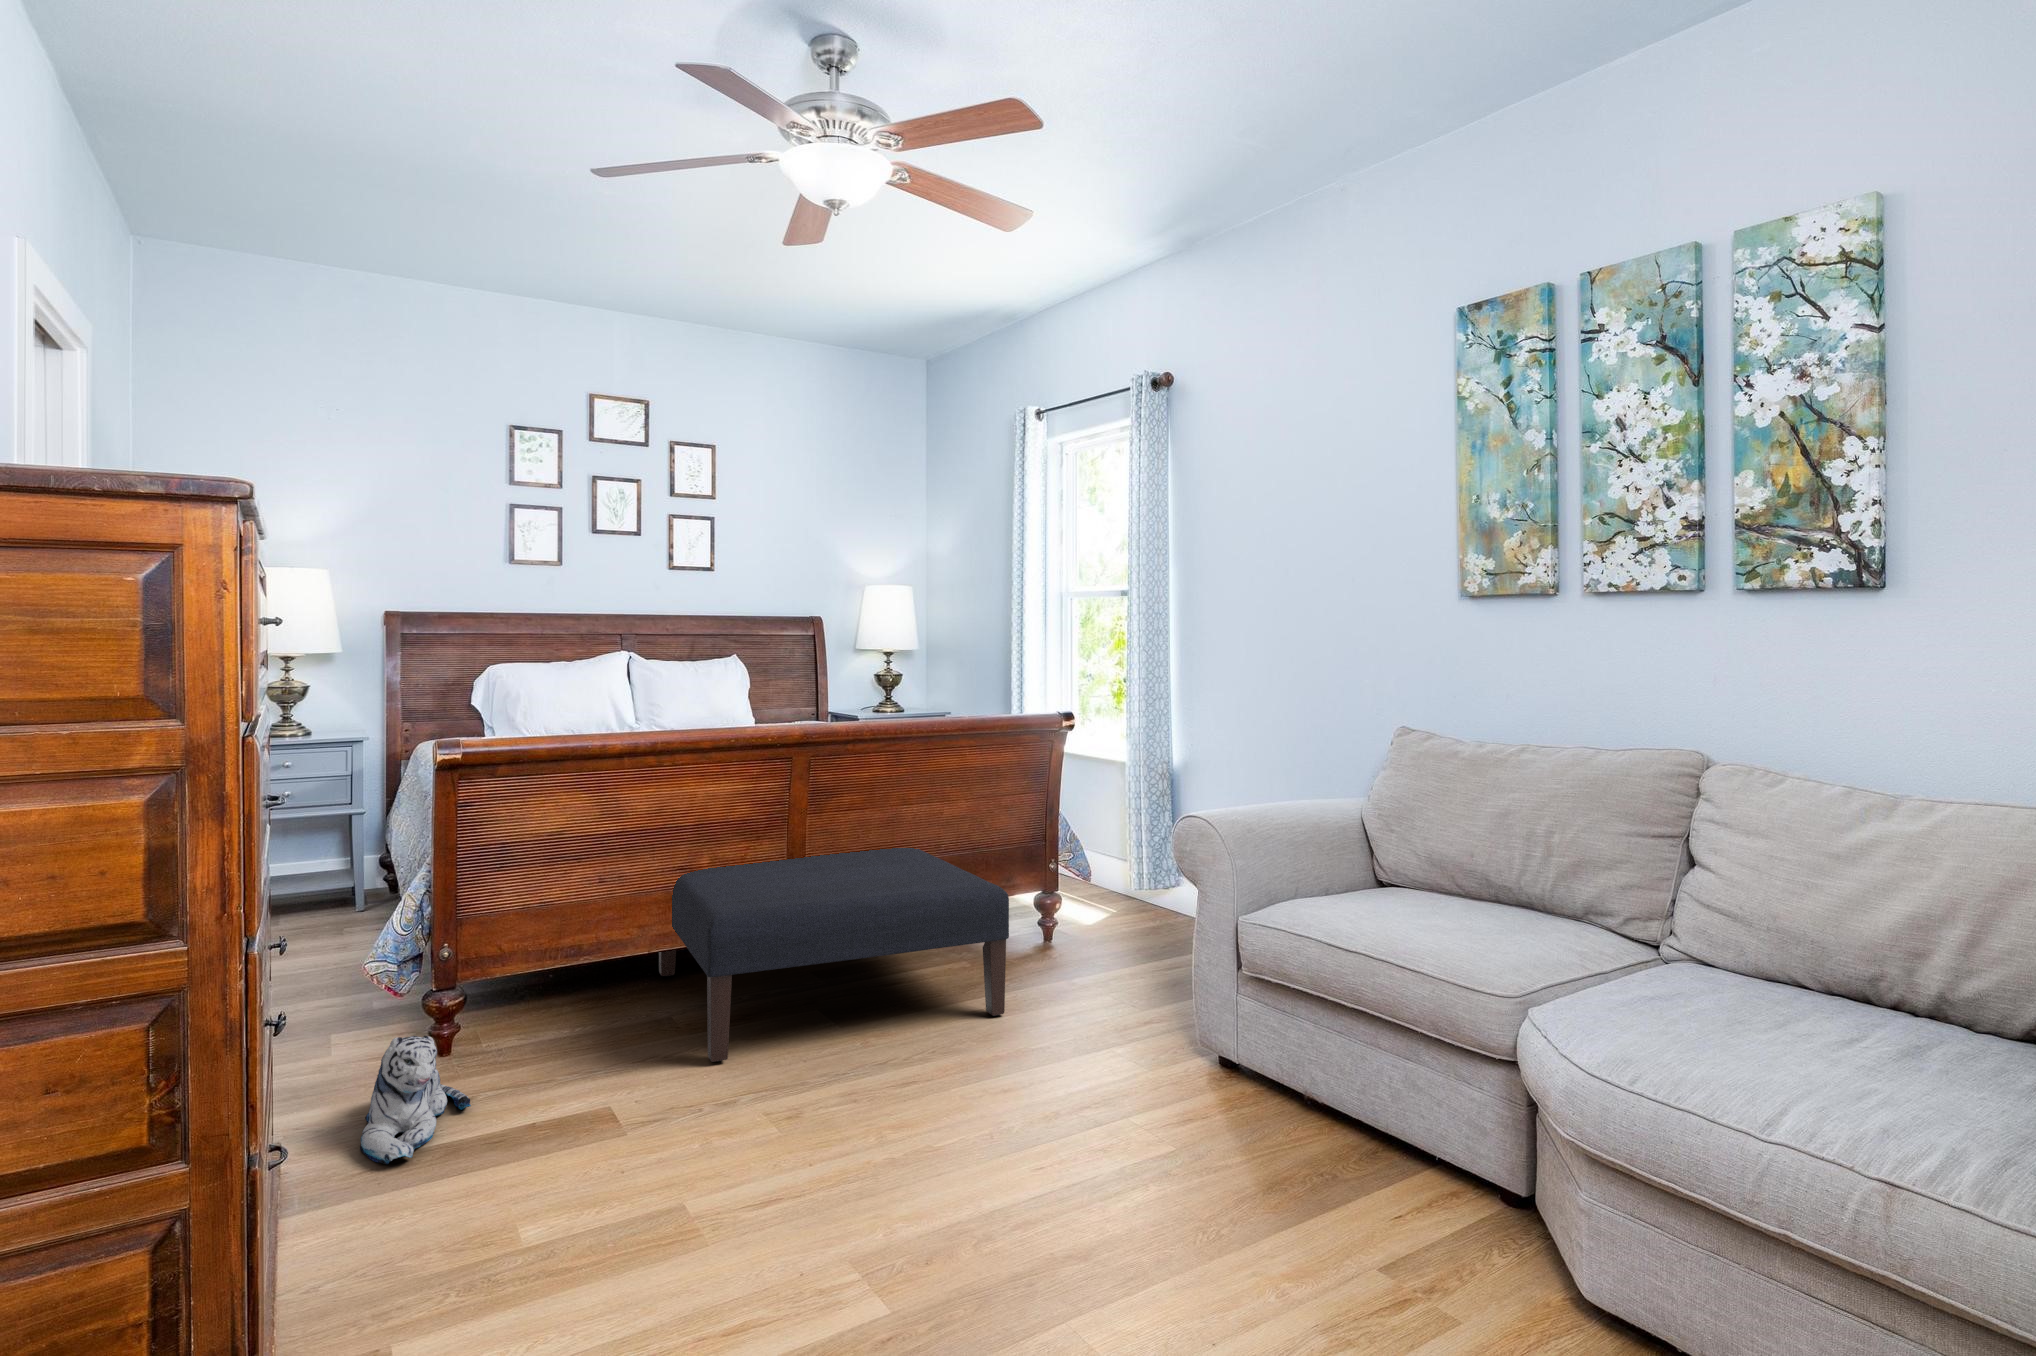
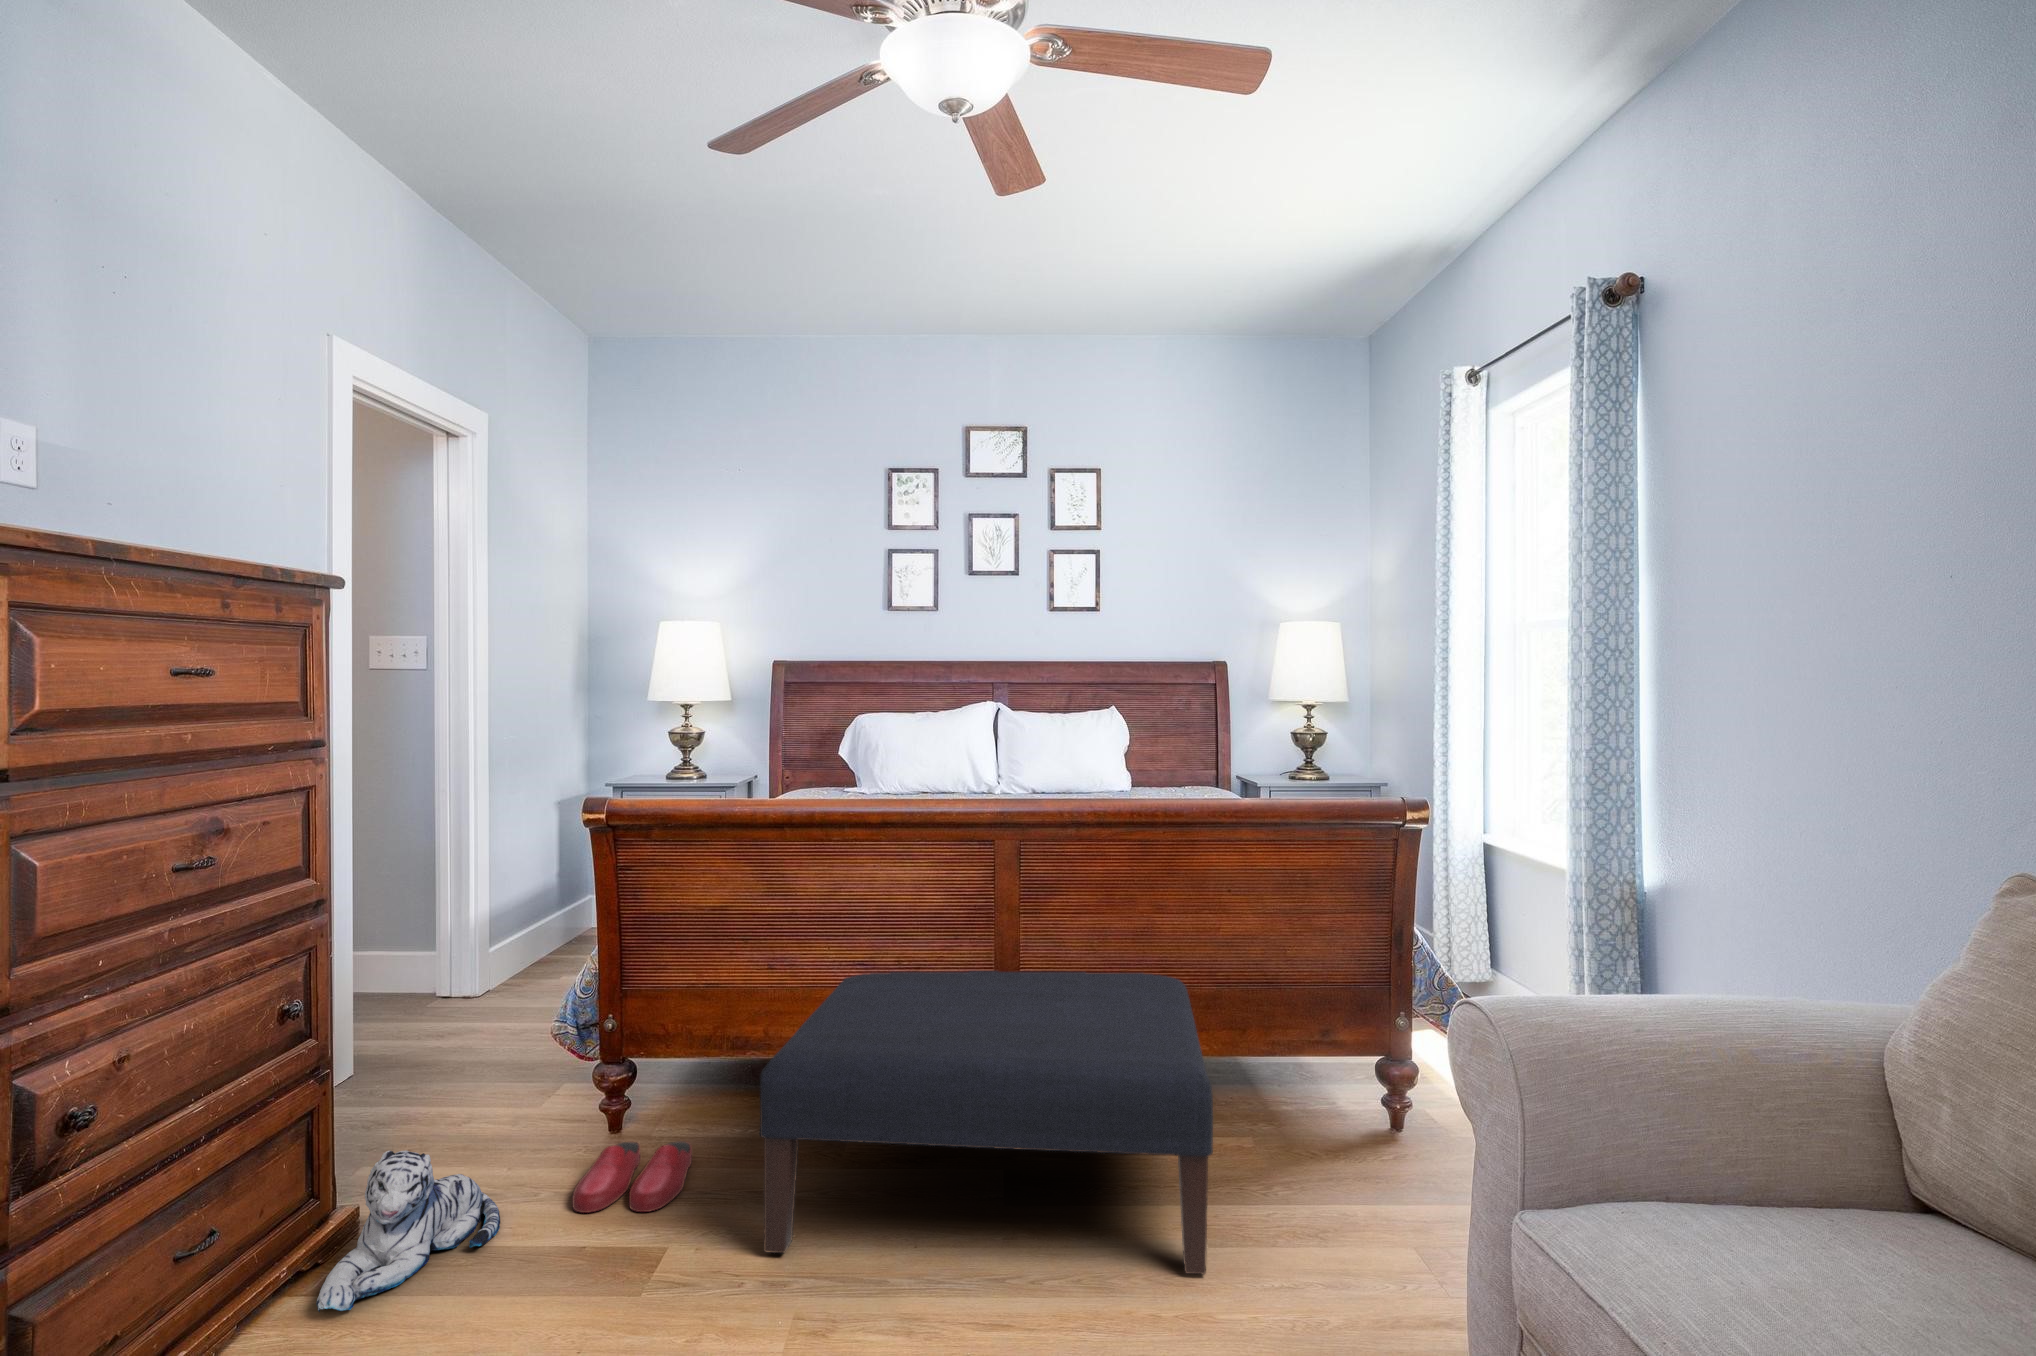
slippers: none [498,1021,592,1077] -> present [572,1141,692,1213]

